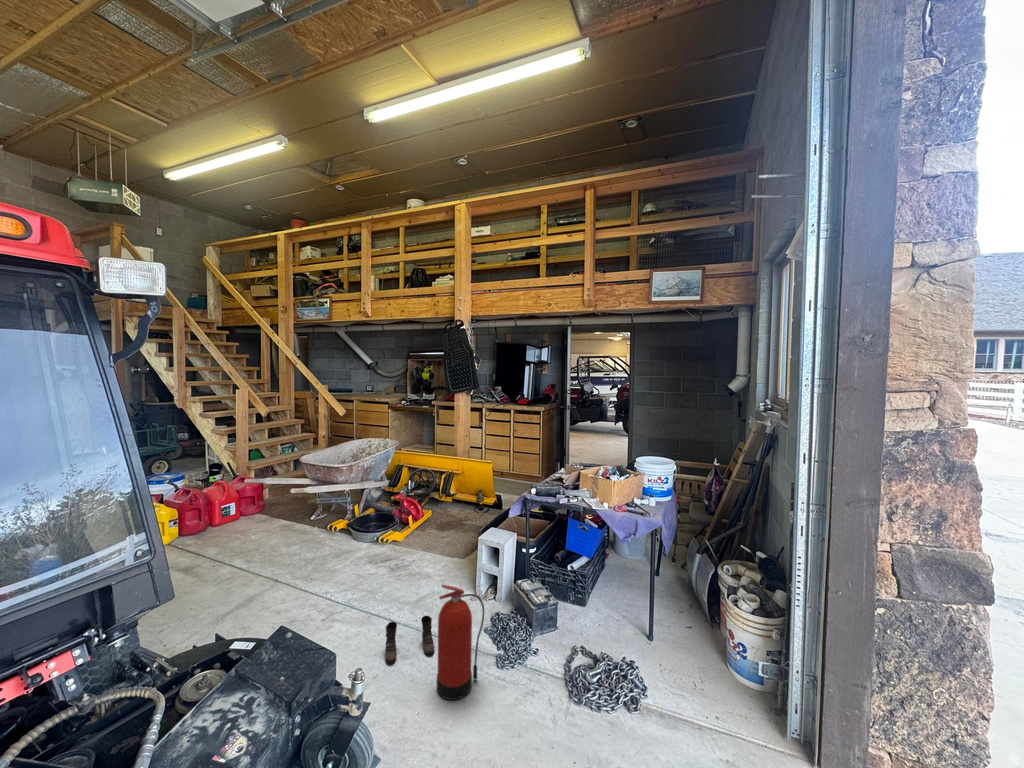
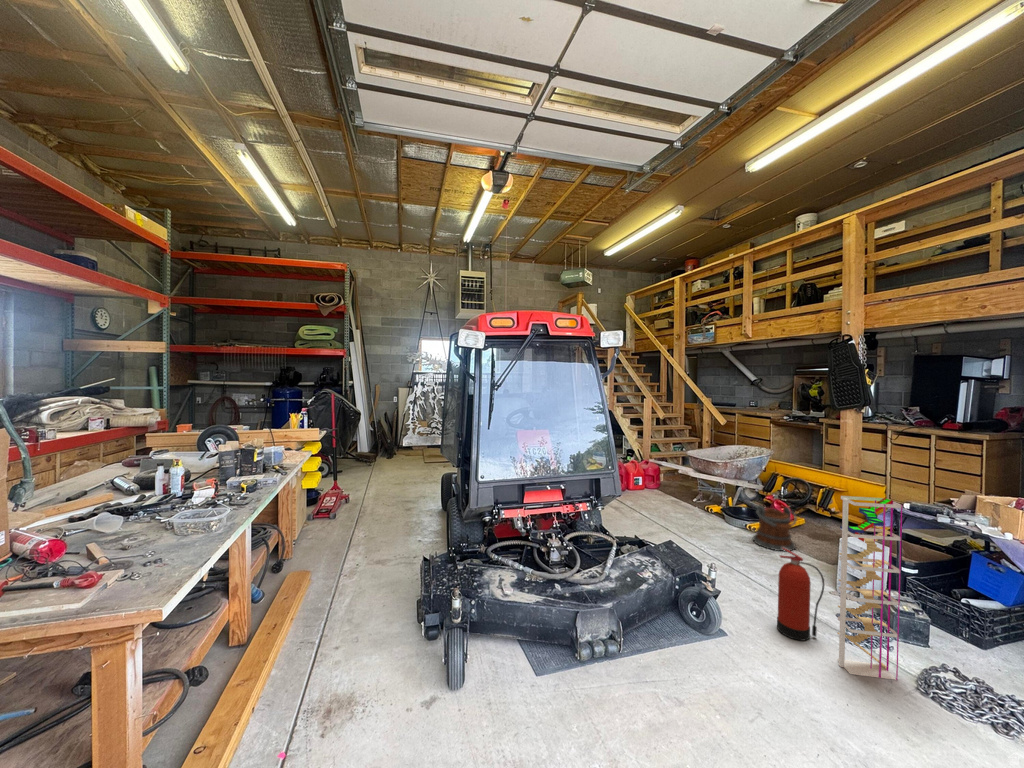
shelving unit: none [502,495,557,718] -> present [837,496,902,680]
bucket: none [386,506,430,562] -> present [753,506,797,551]
boots: present [385,616,434,663] -> none [739,572,781,608]

